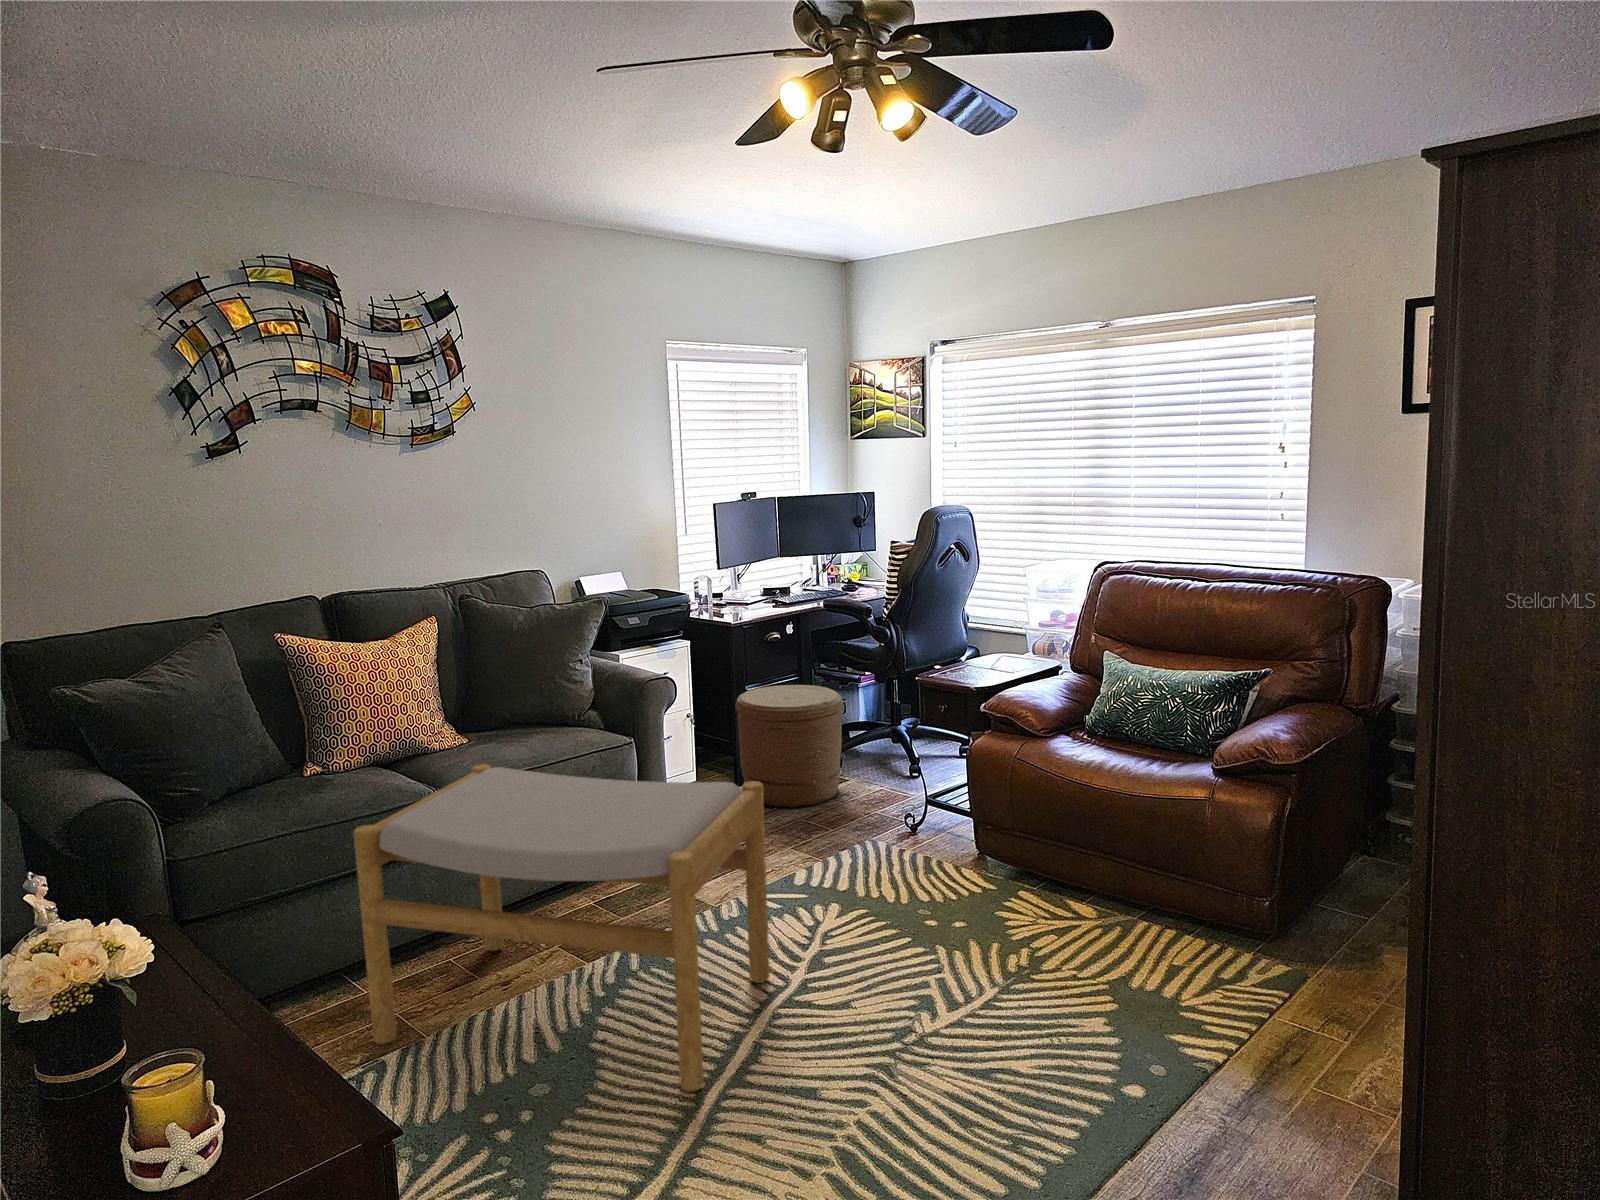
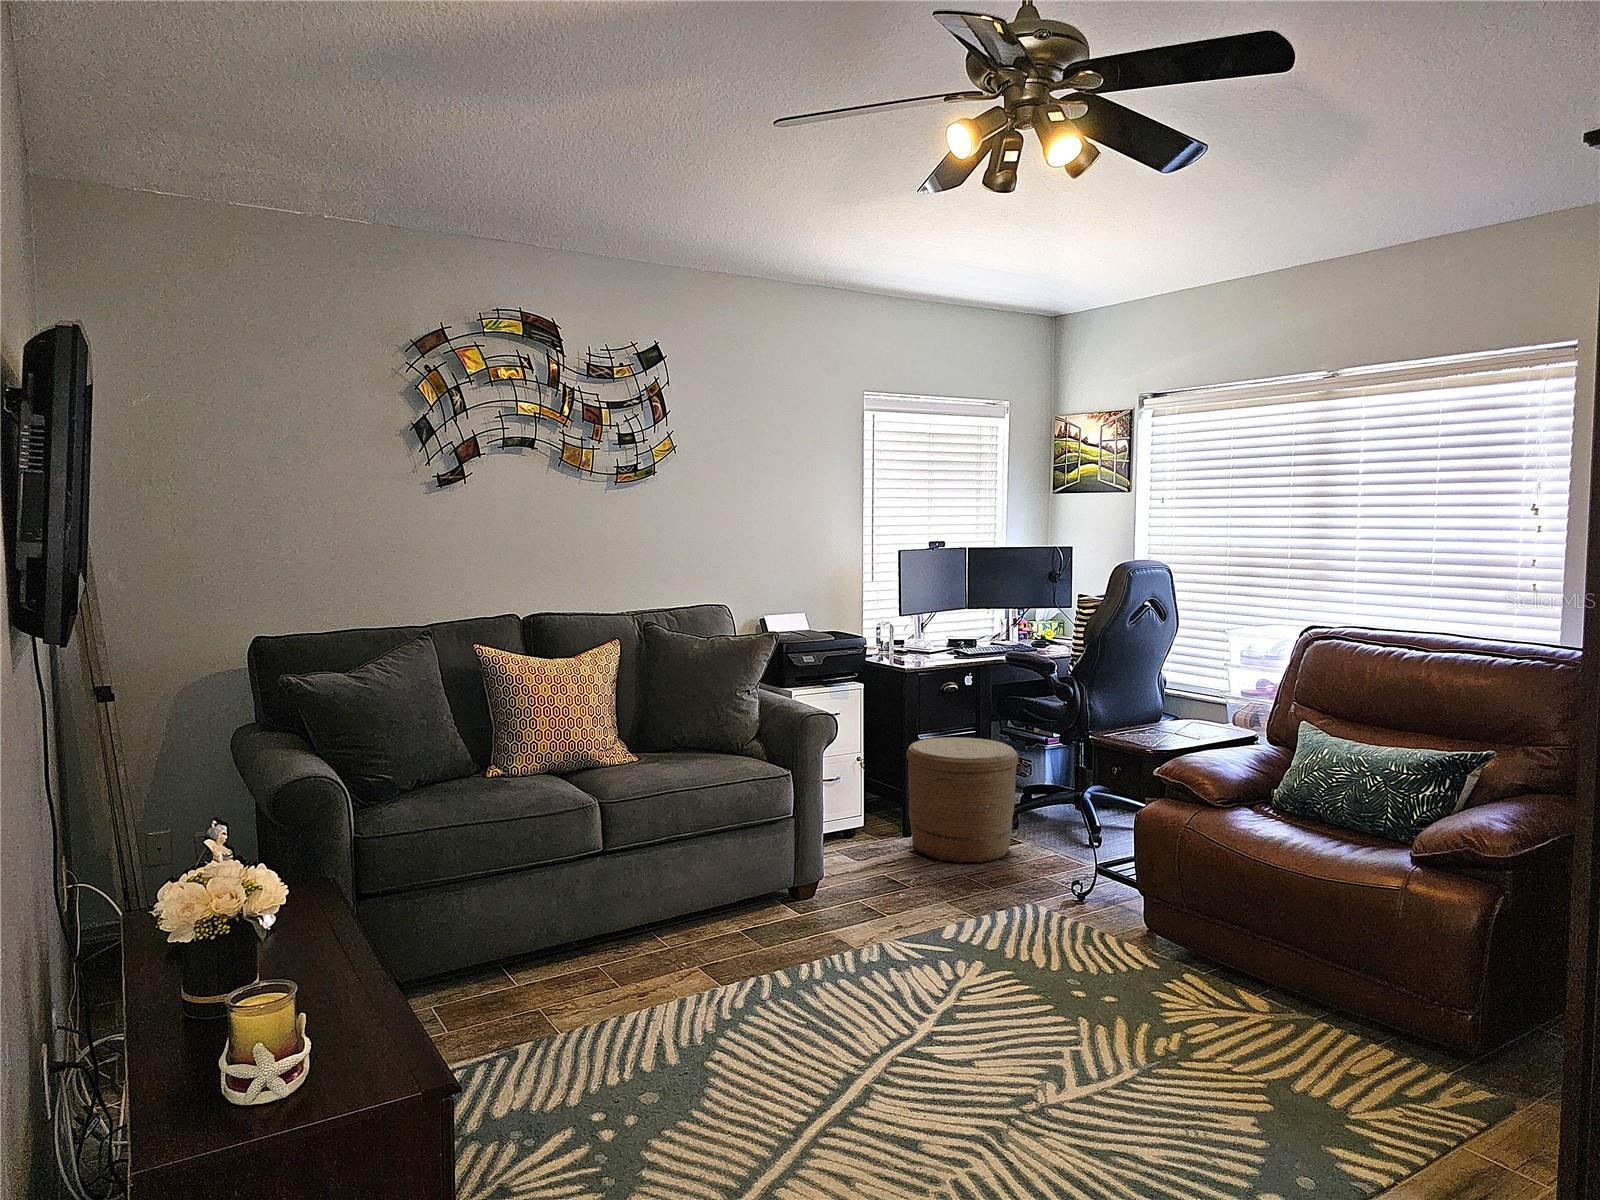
footstool: present [353,764,770,1092] -> none [508,780,898,1123]

